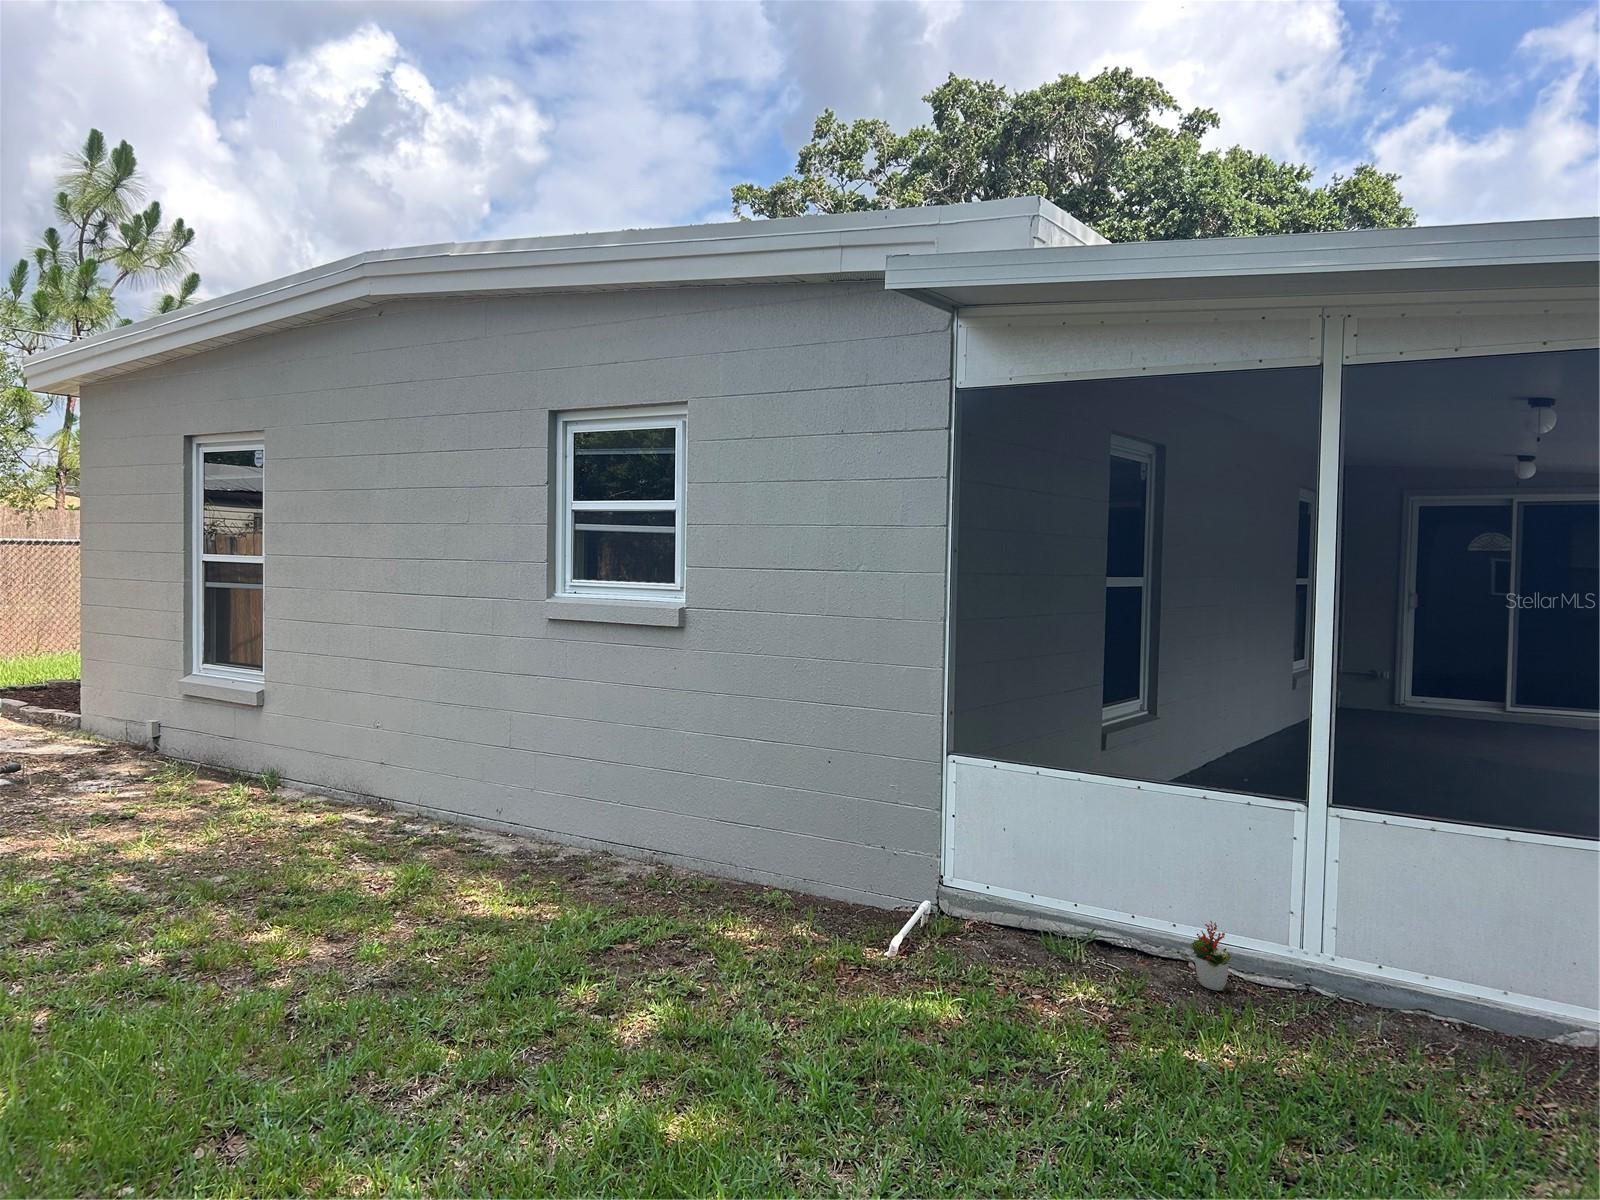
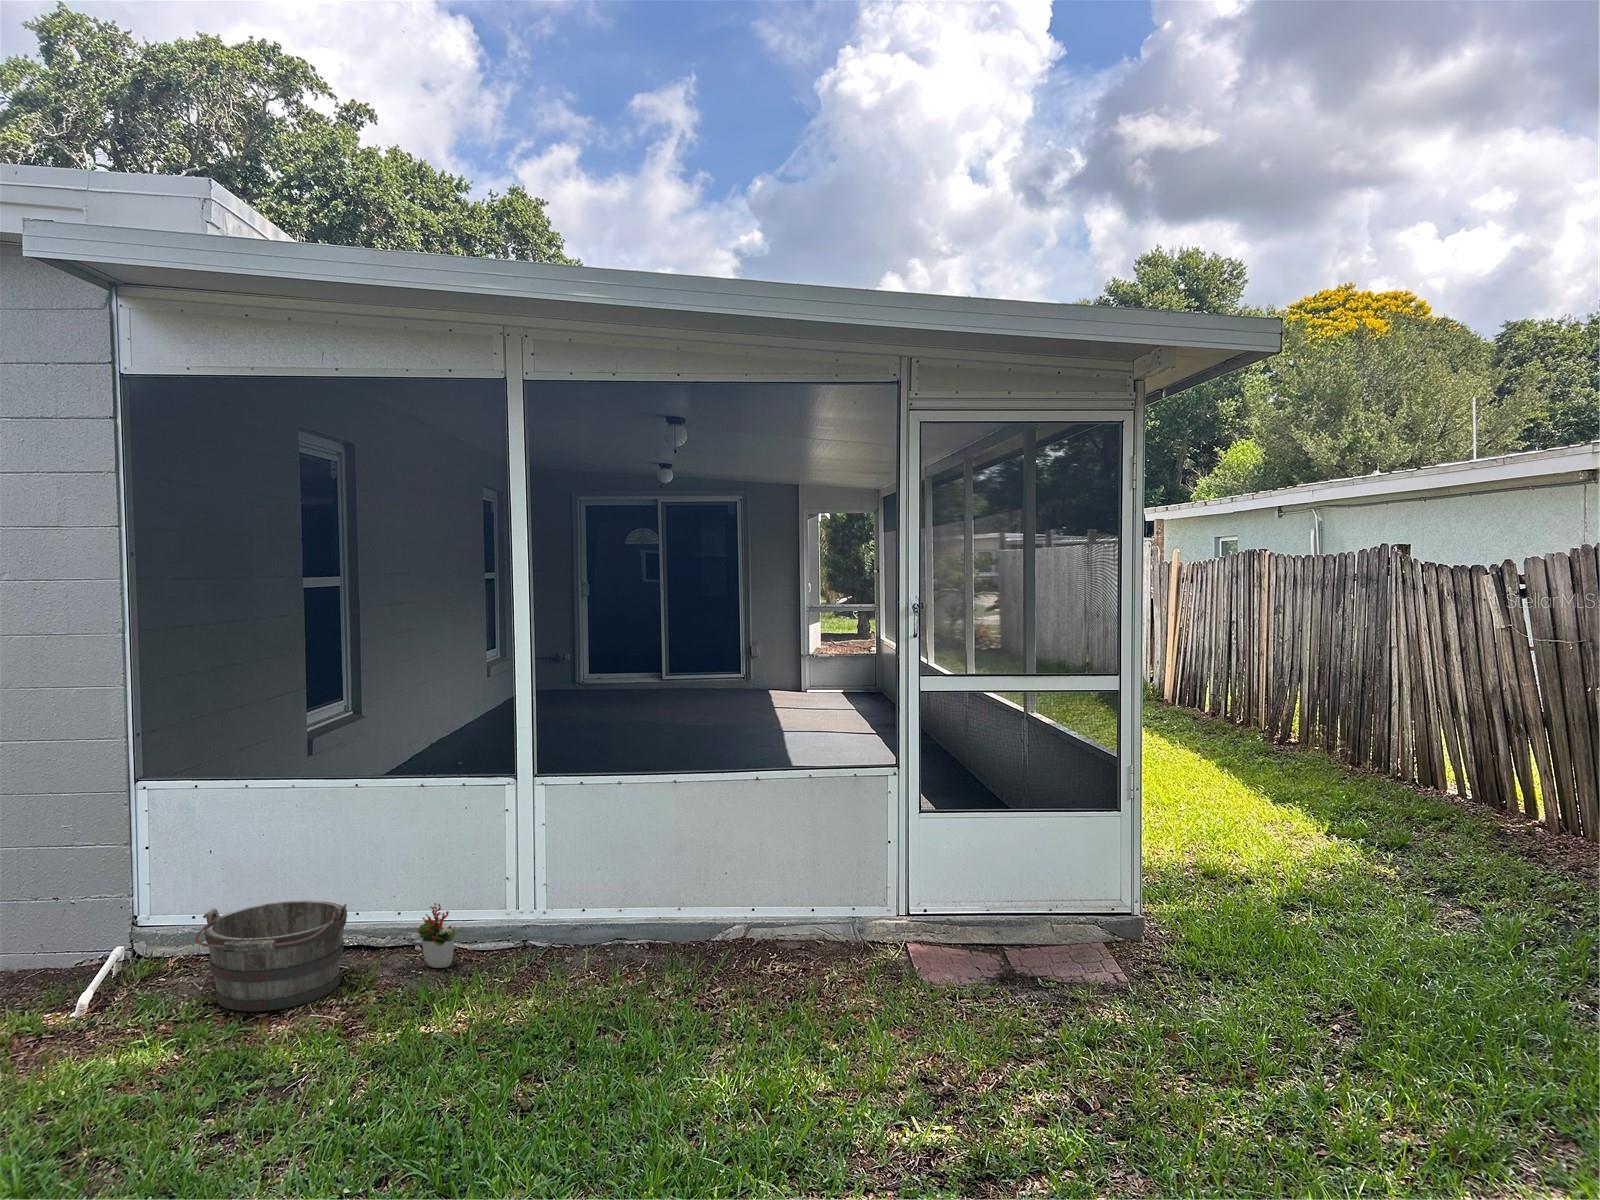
bucket: none [985,878,1122,990] -> present [195,900,348,1012]

